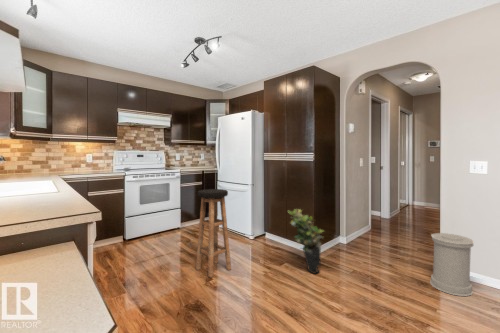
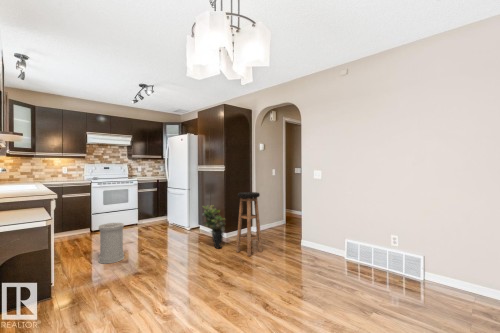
bar stool: present [196,189,231,277] -> present [236,192,262,256]
trash can: present [430,233,474,296] -> present [99,223,124,263]

